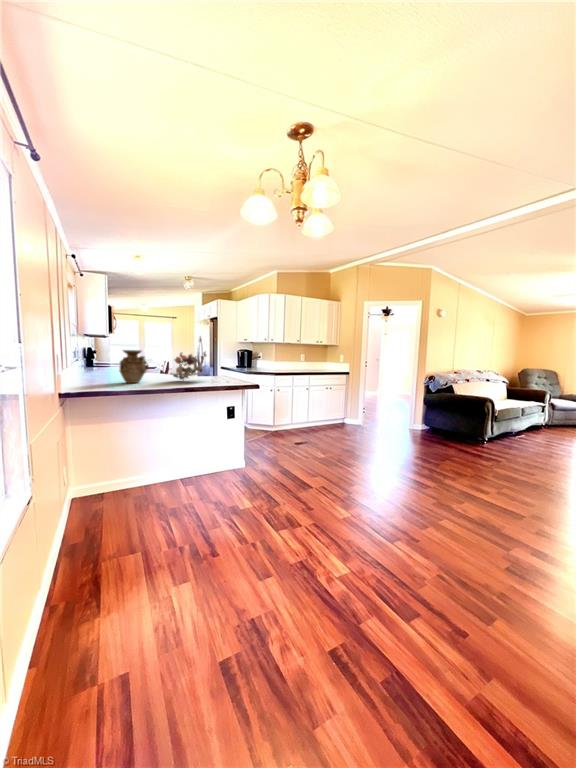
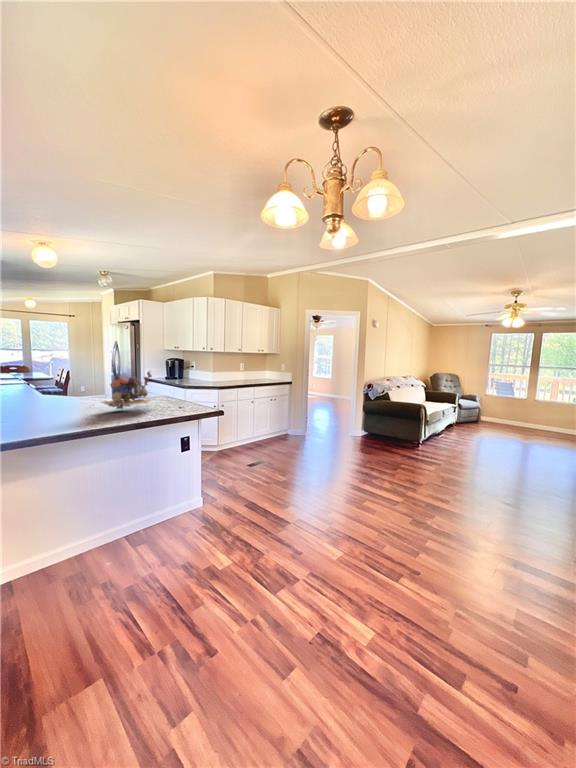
vase: present [119,350,149,383] -> none [28,374,74,420]

